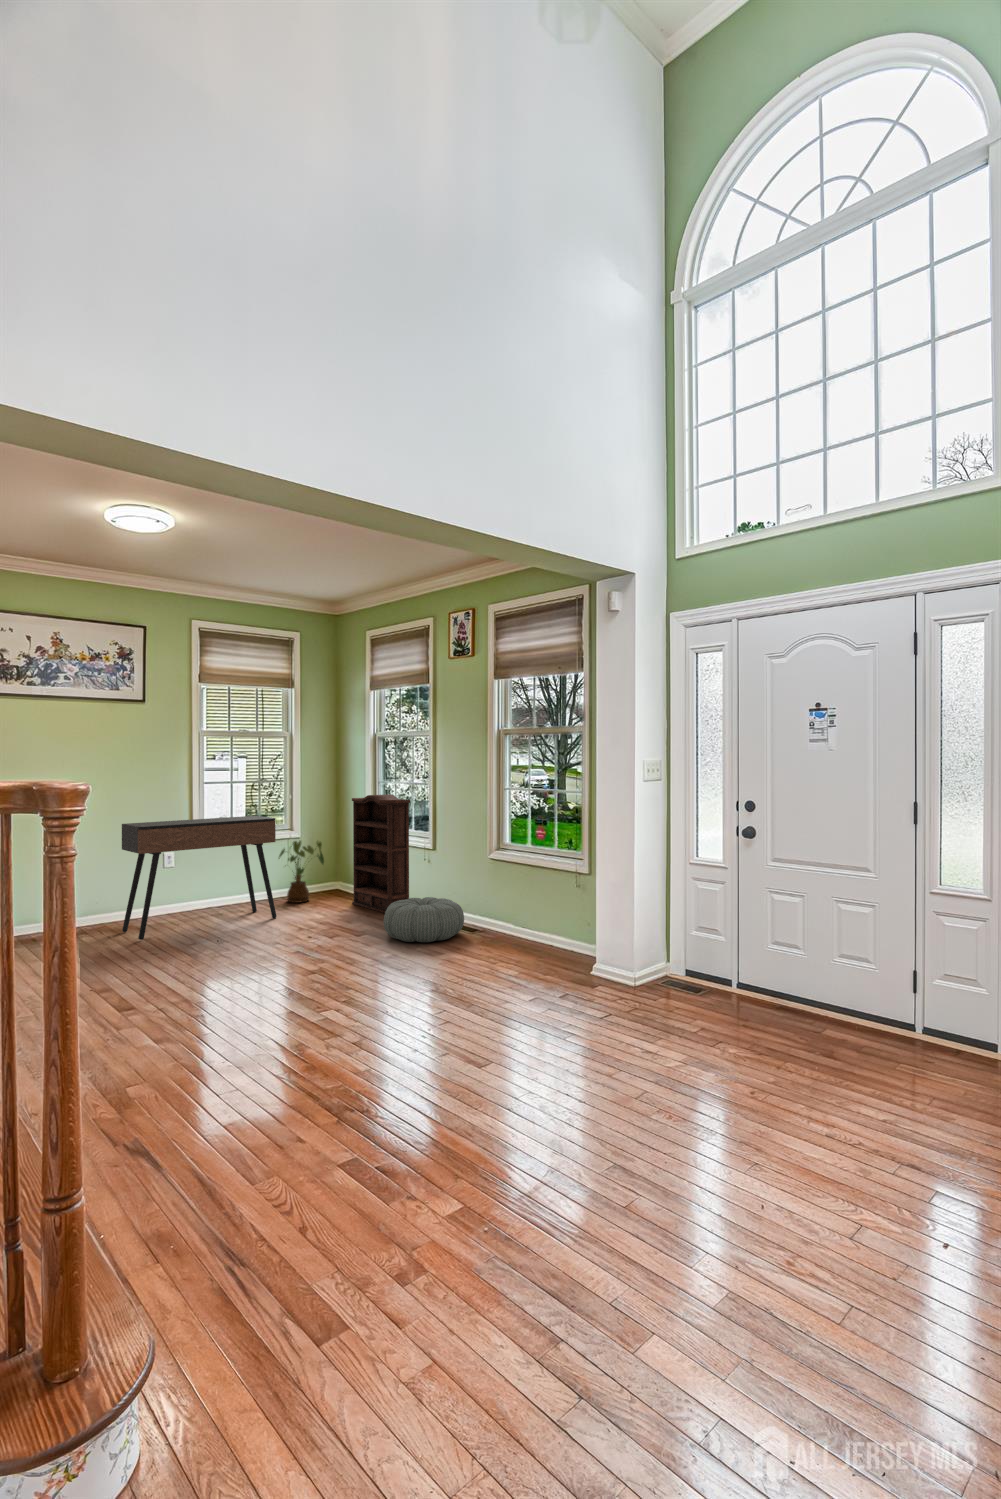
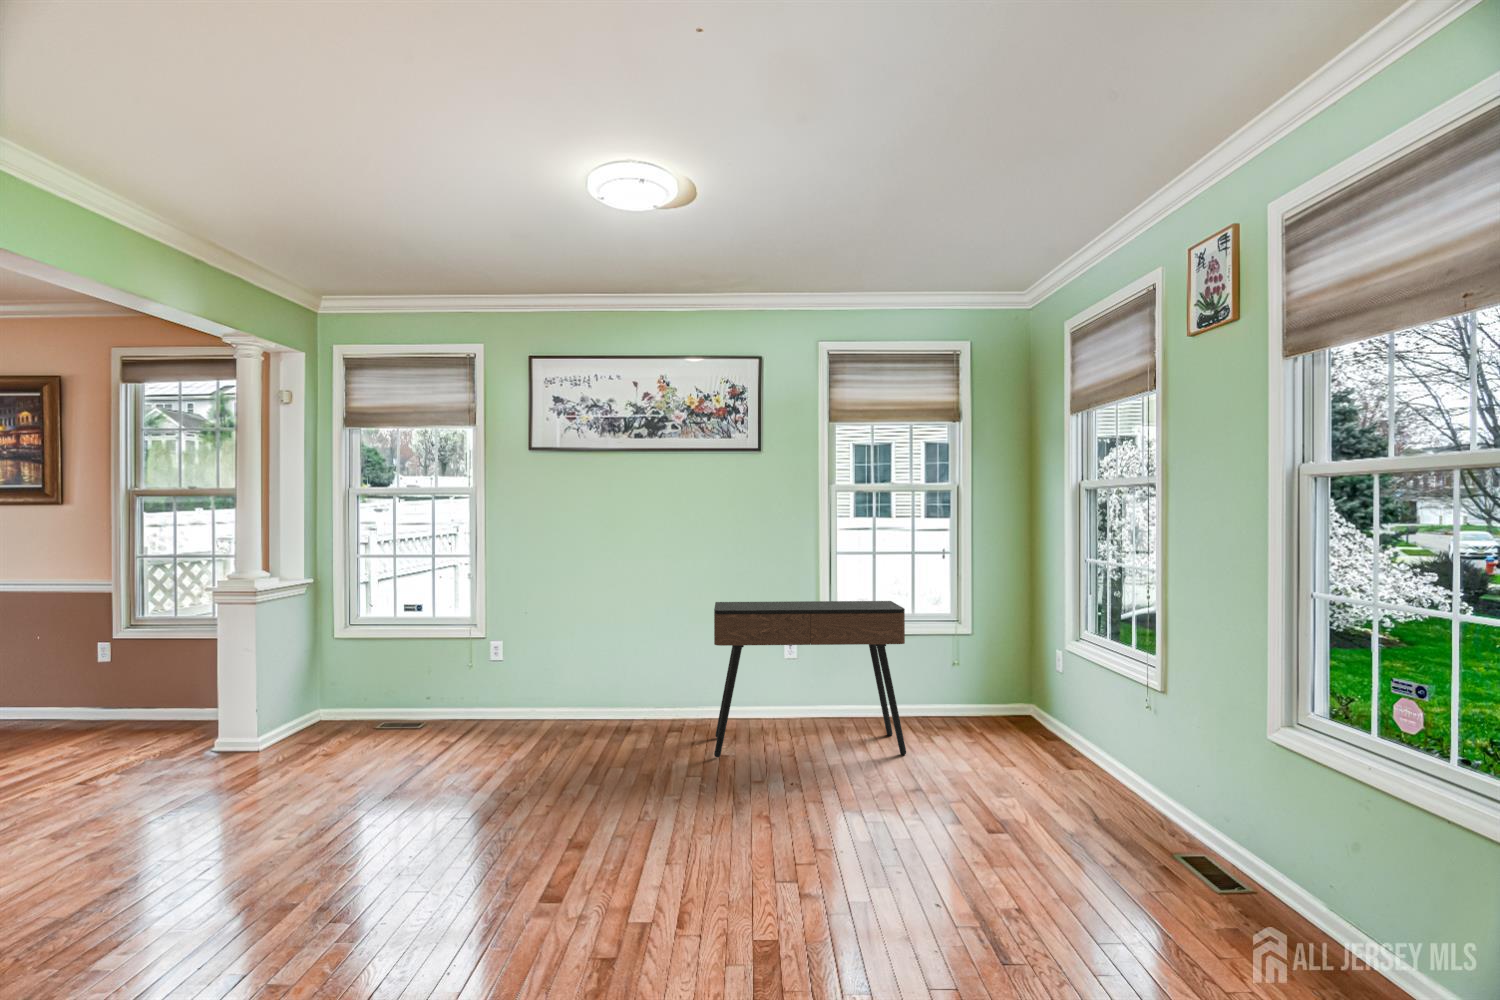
bookshelf: present [352,794,410,913] -> none [1035,583,1126,791]
house plant: present [279,841,324,903] -> none [931,637,1001,730]
pouf: present [384,897,464,942] -> none [1030,786,1206,901]

